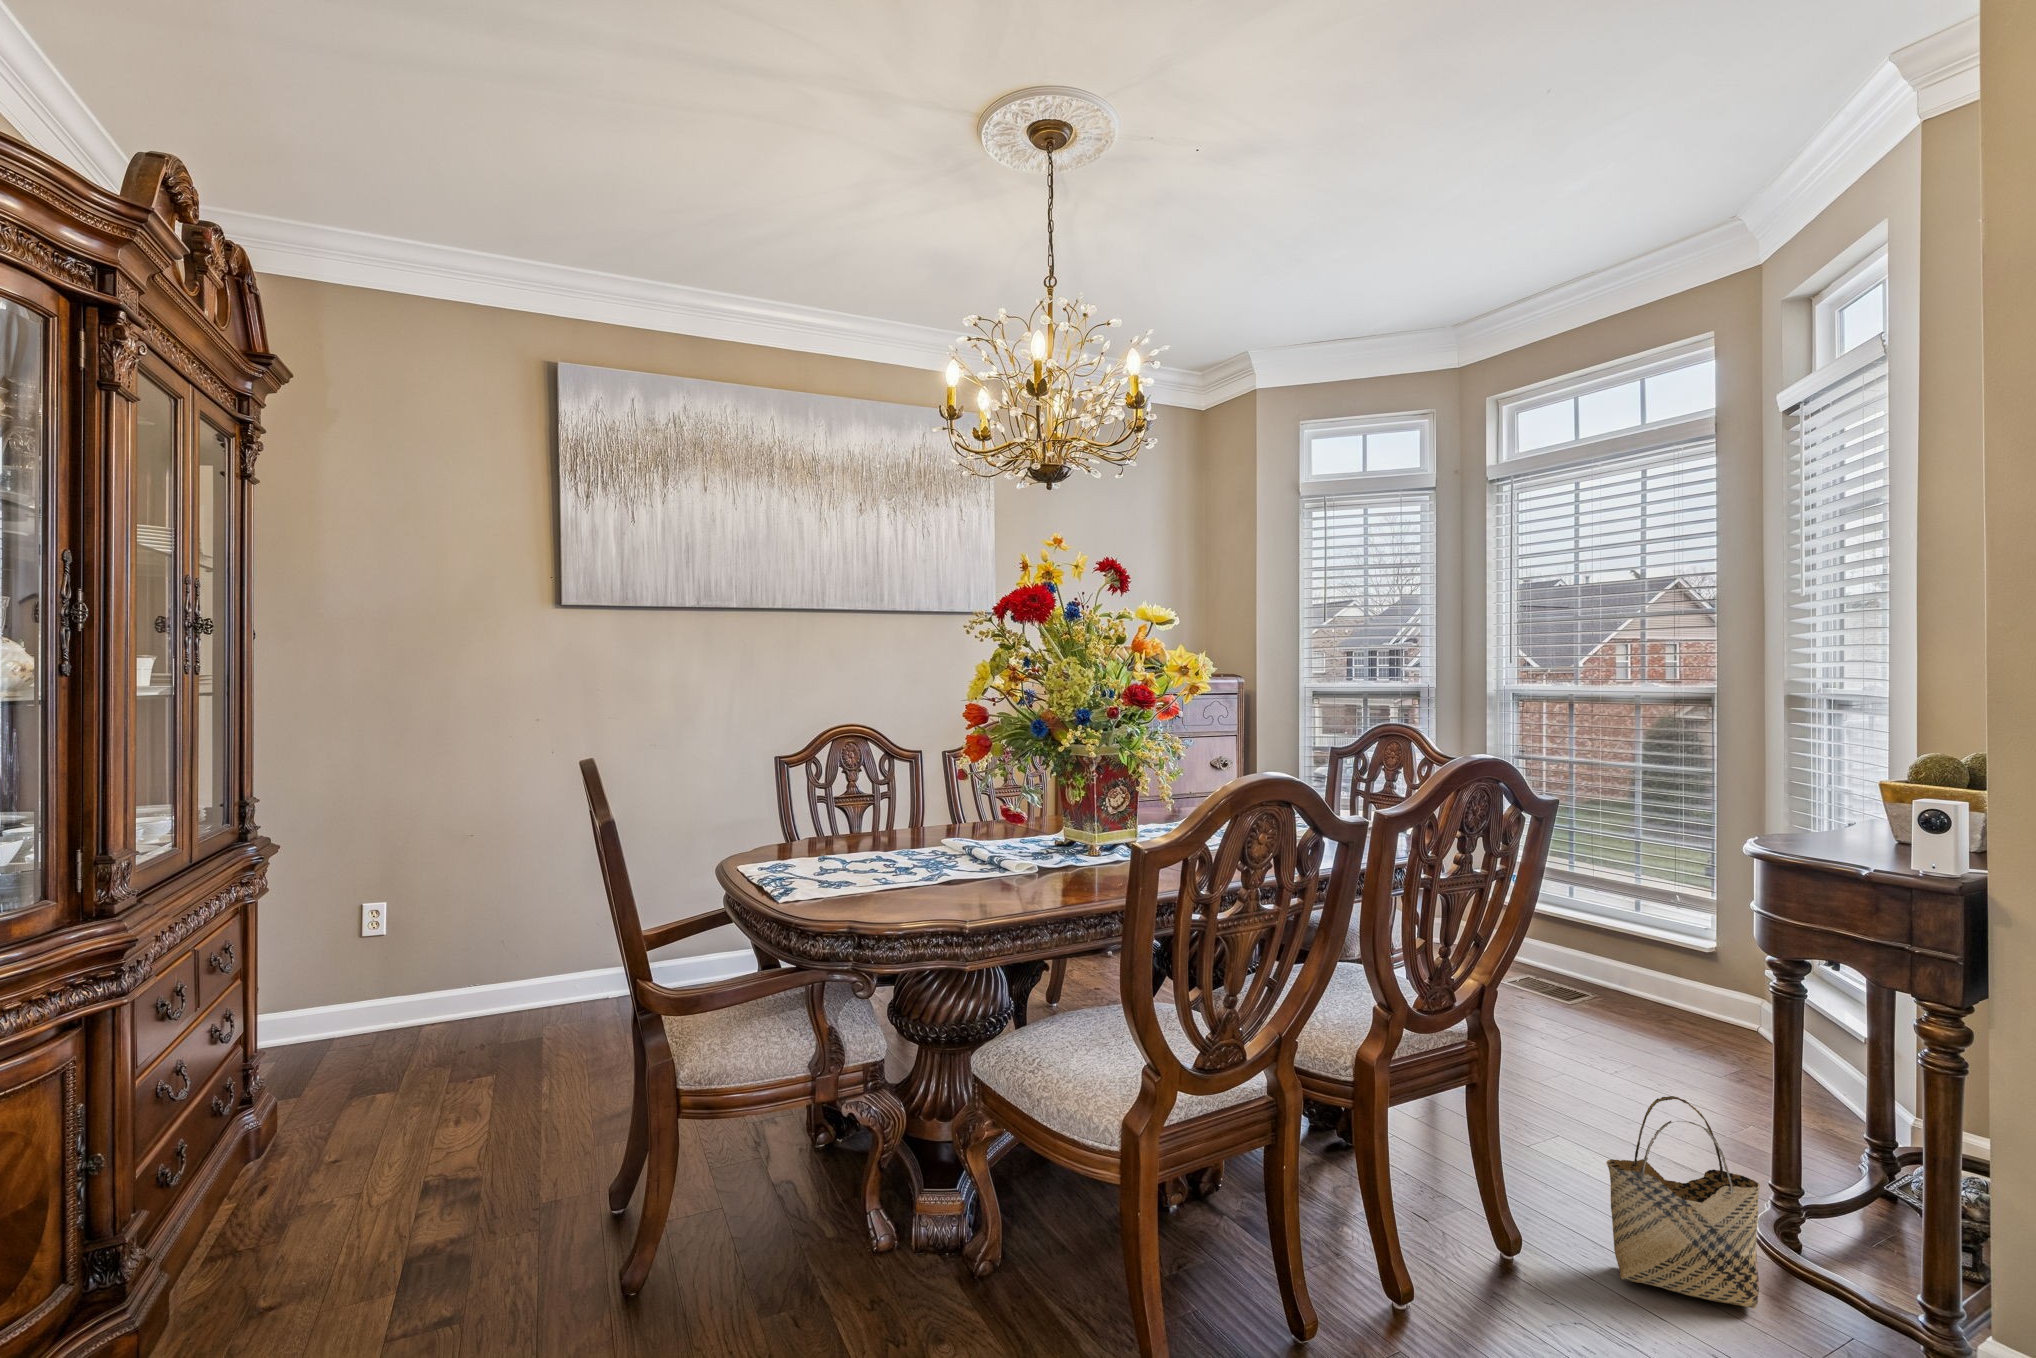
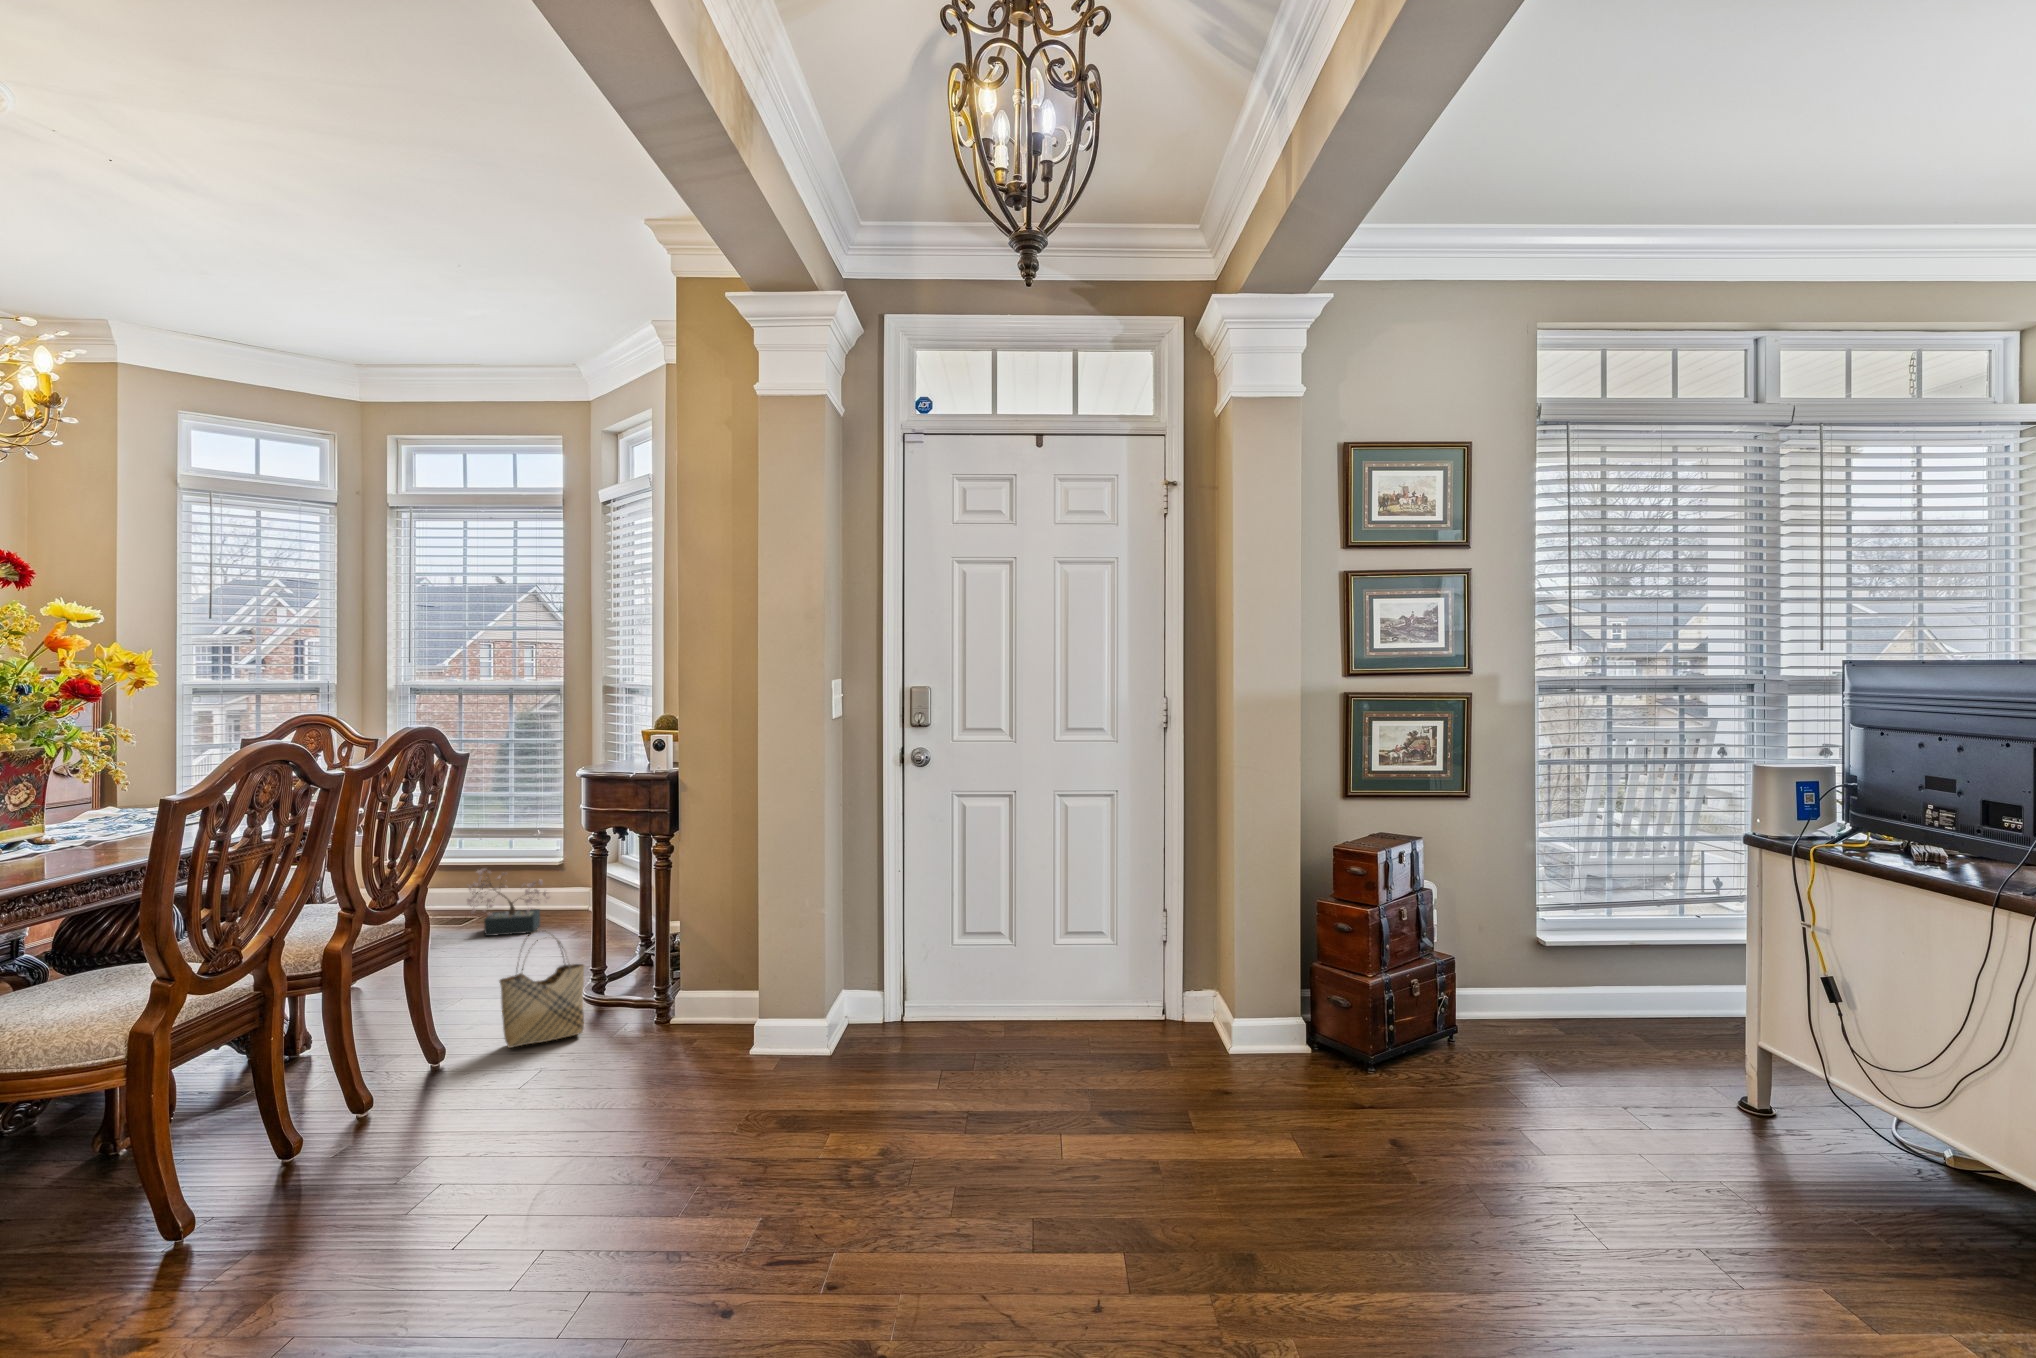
decorative plant: none [1576,941,1699,1053] -> present [467,869,550,936]

